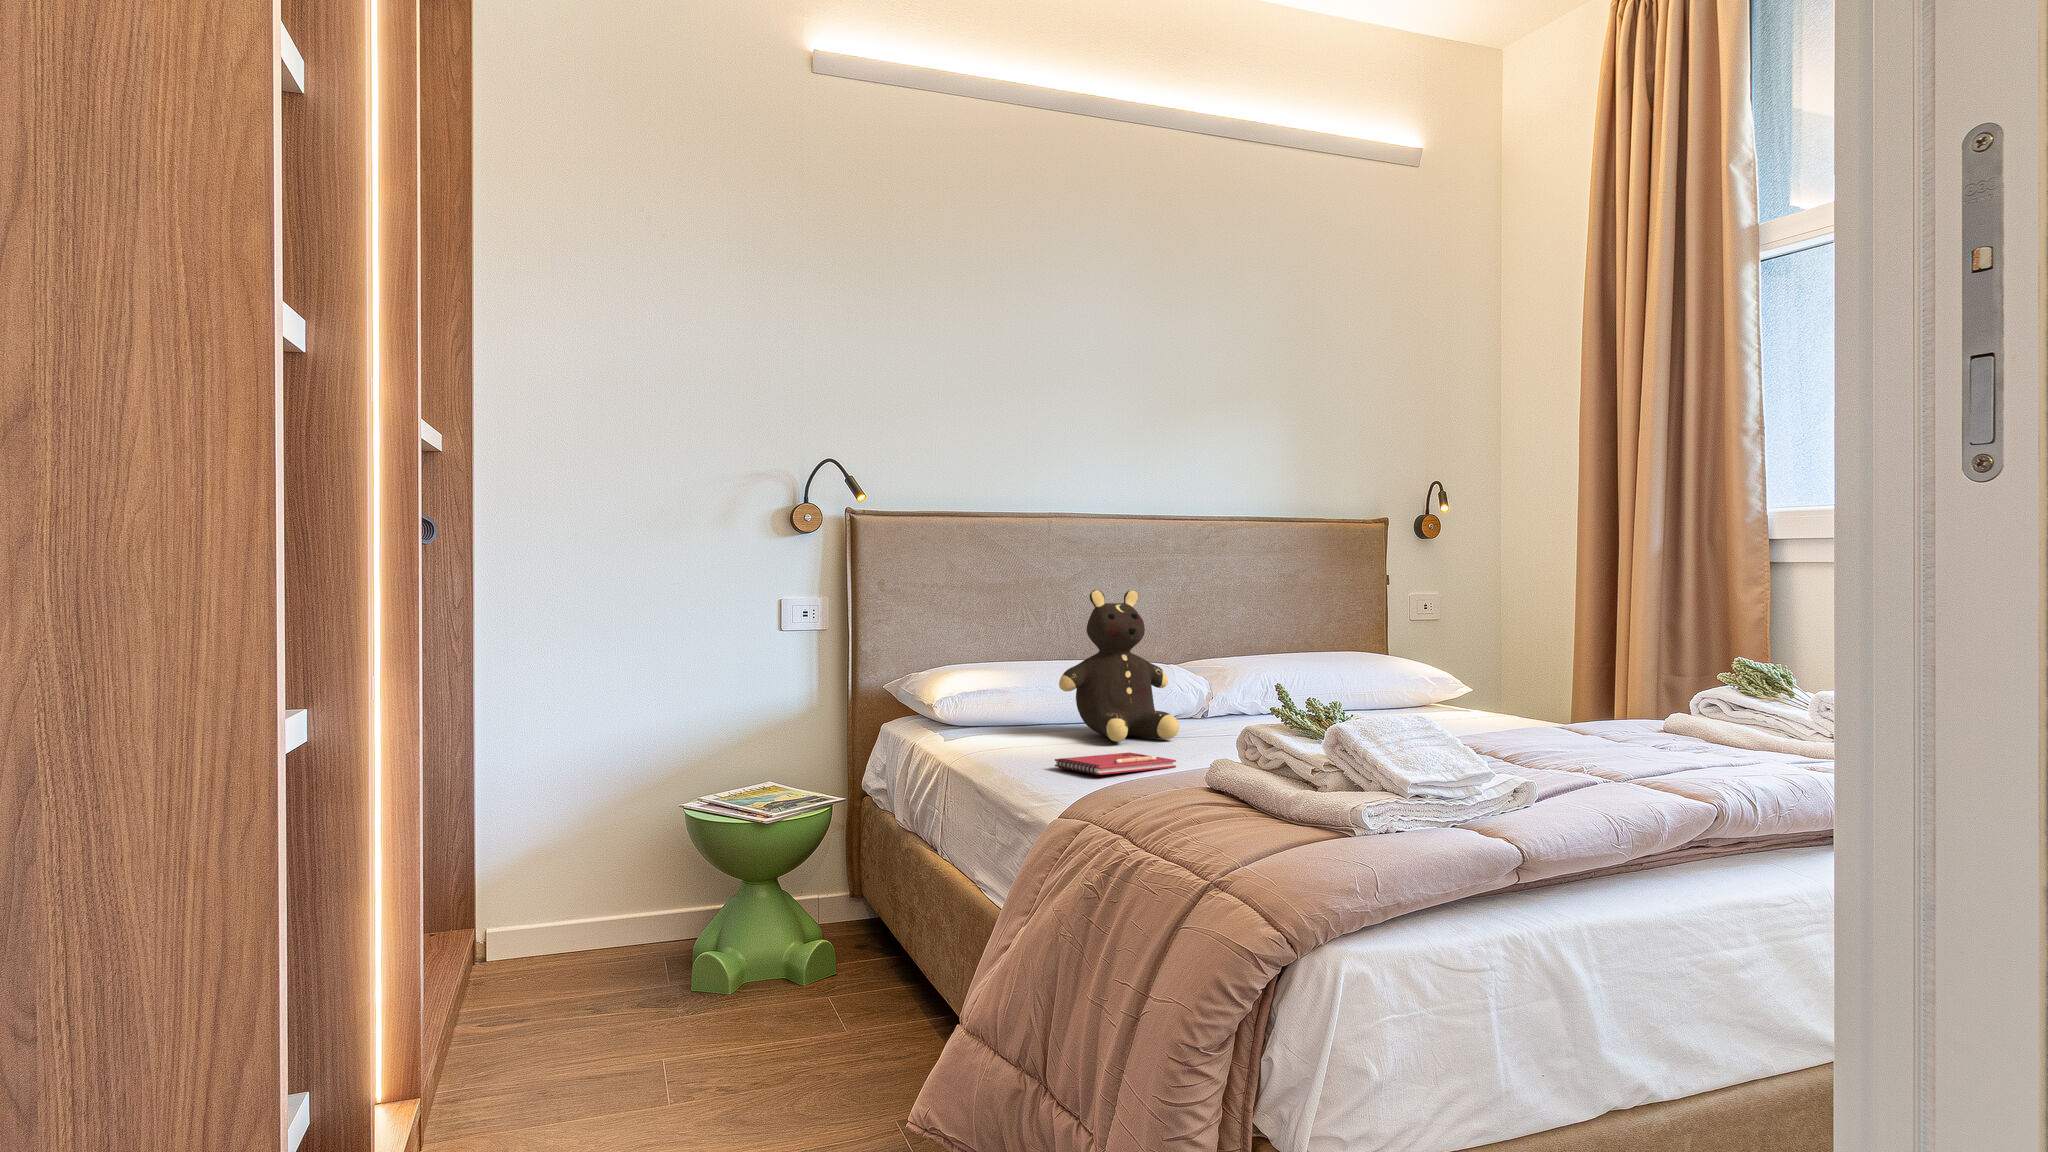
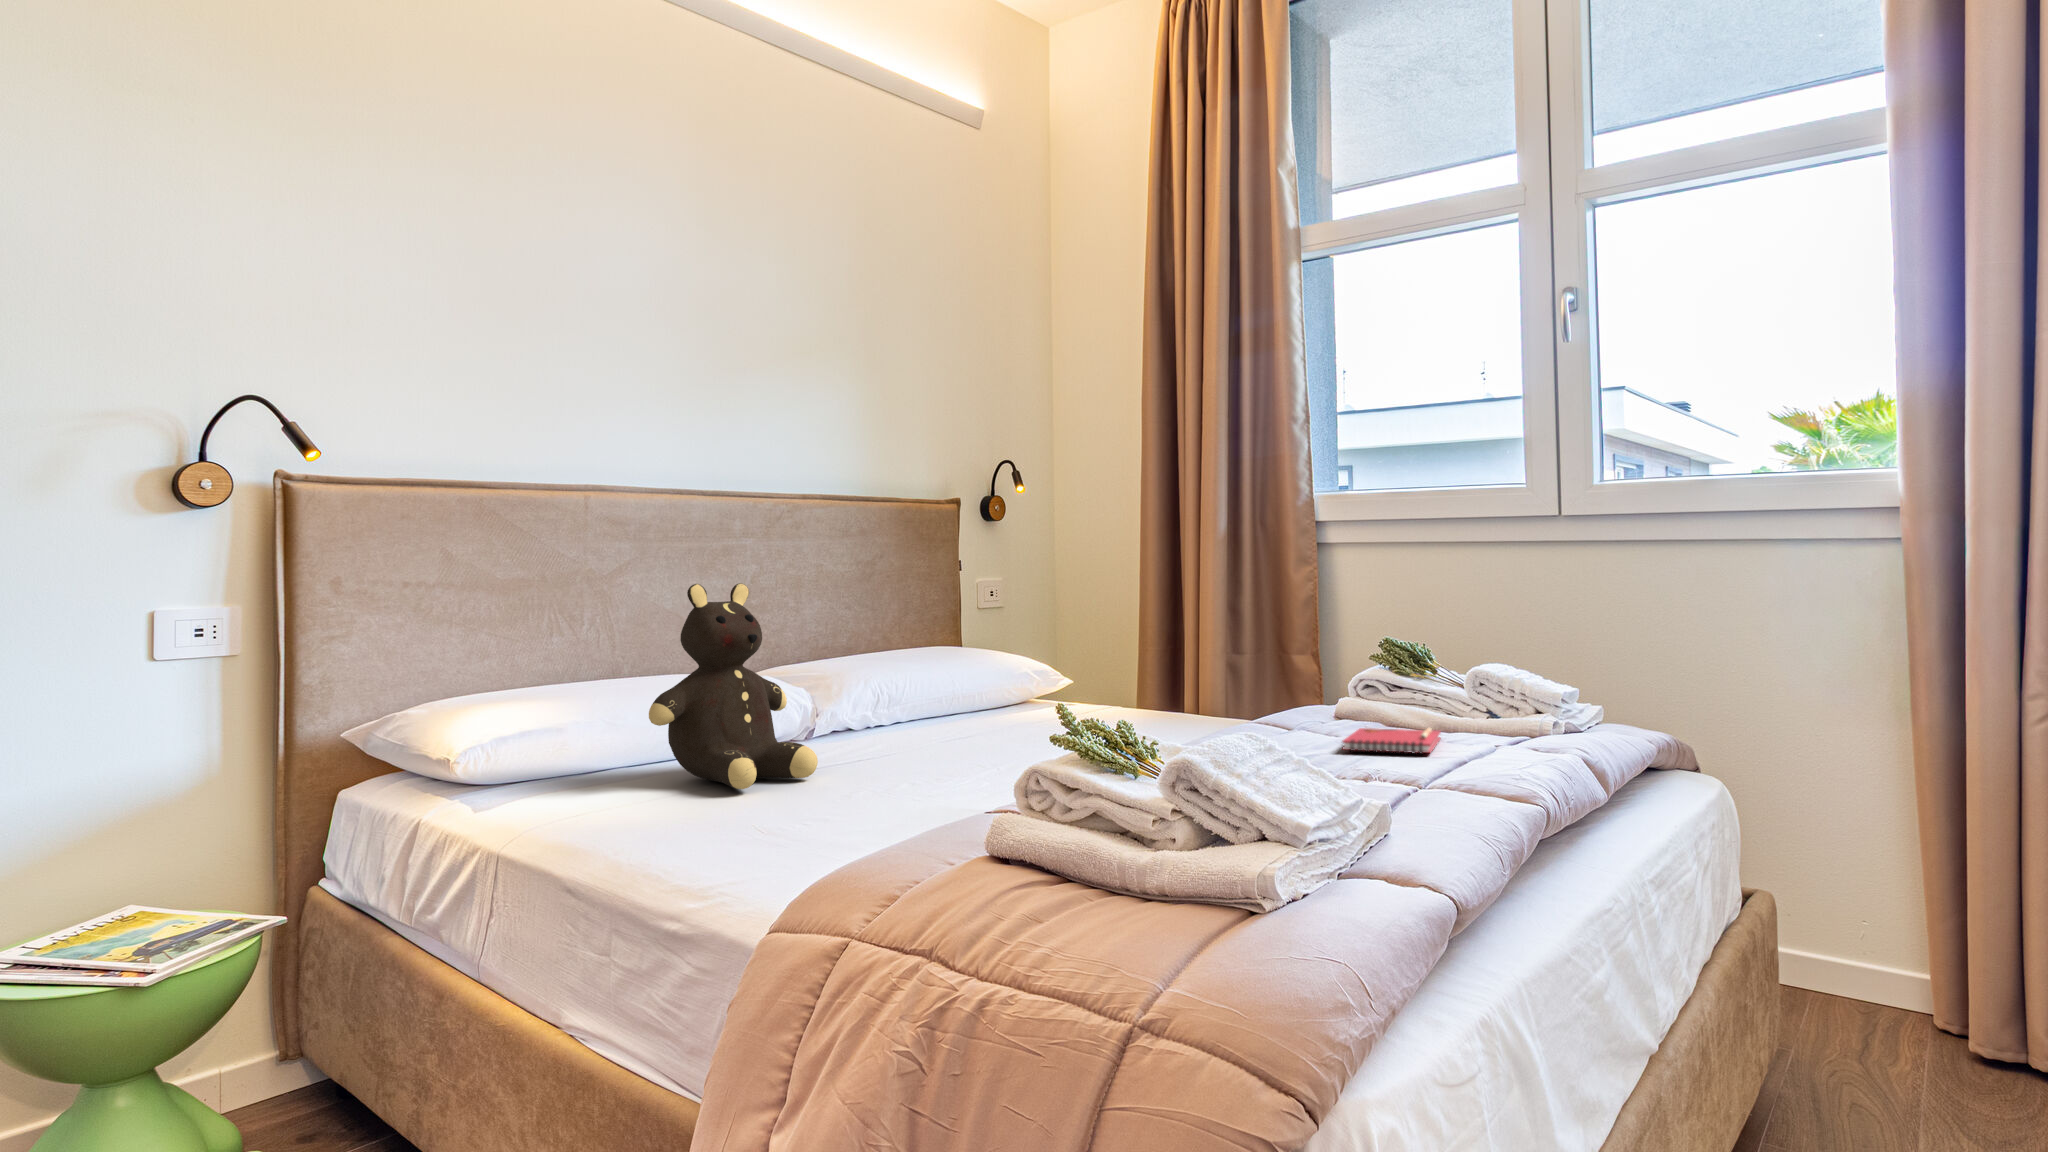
notebook: present [1055,752,1176,776] -> present [1342,728,1441,754]

